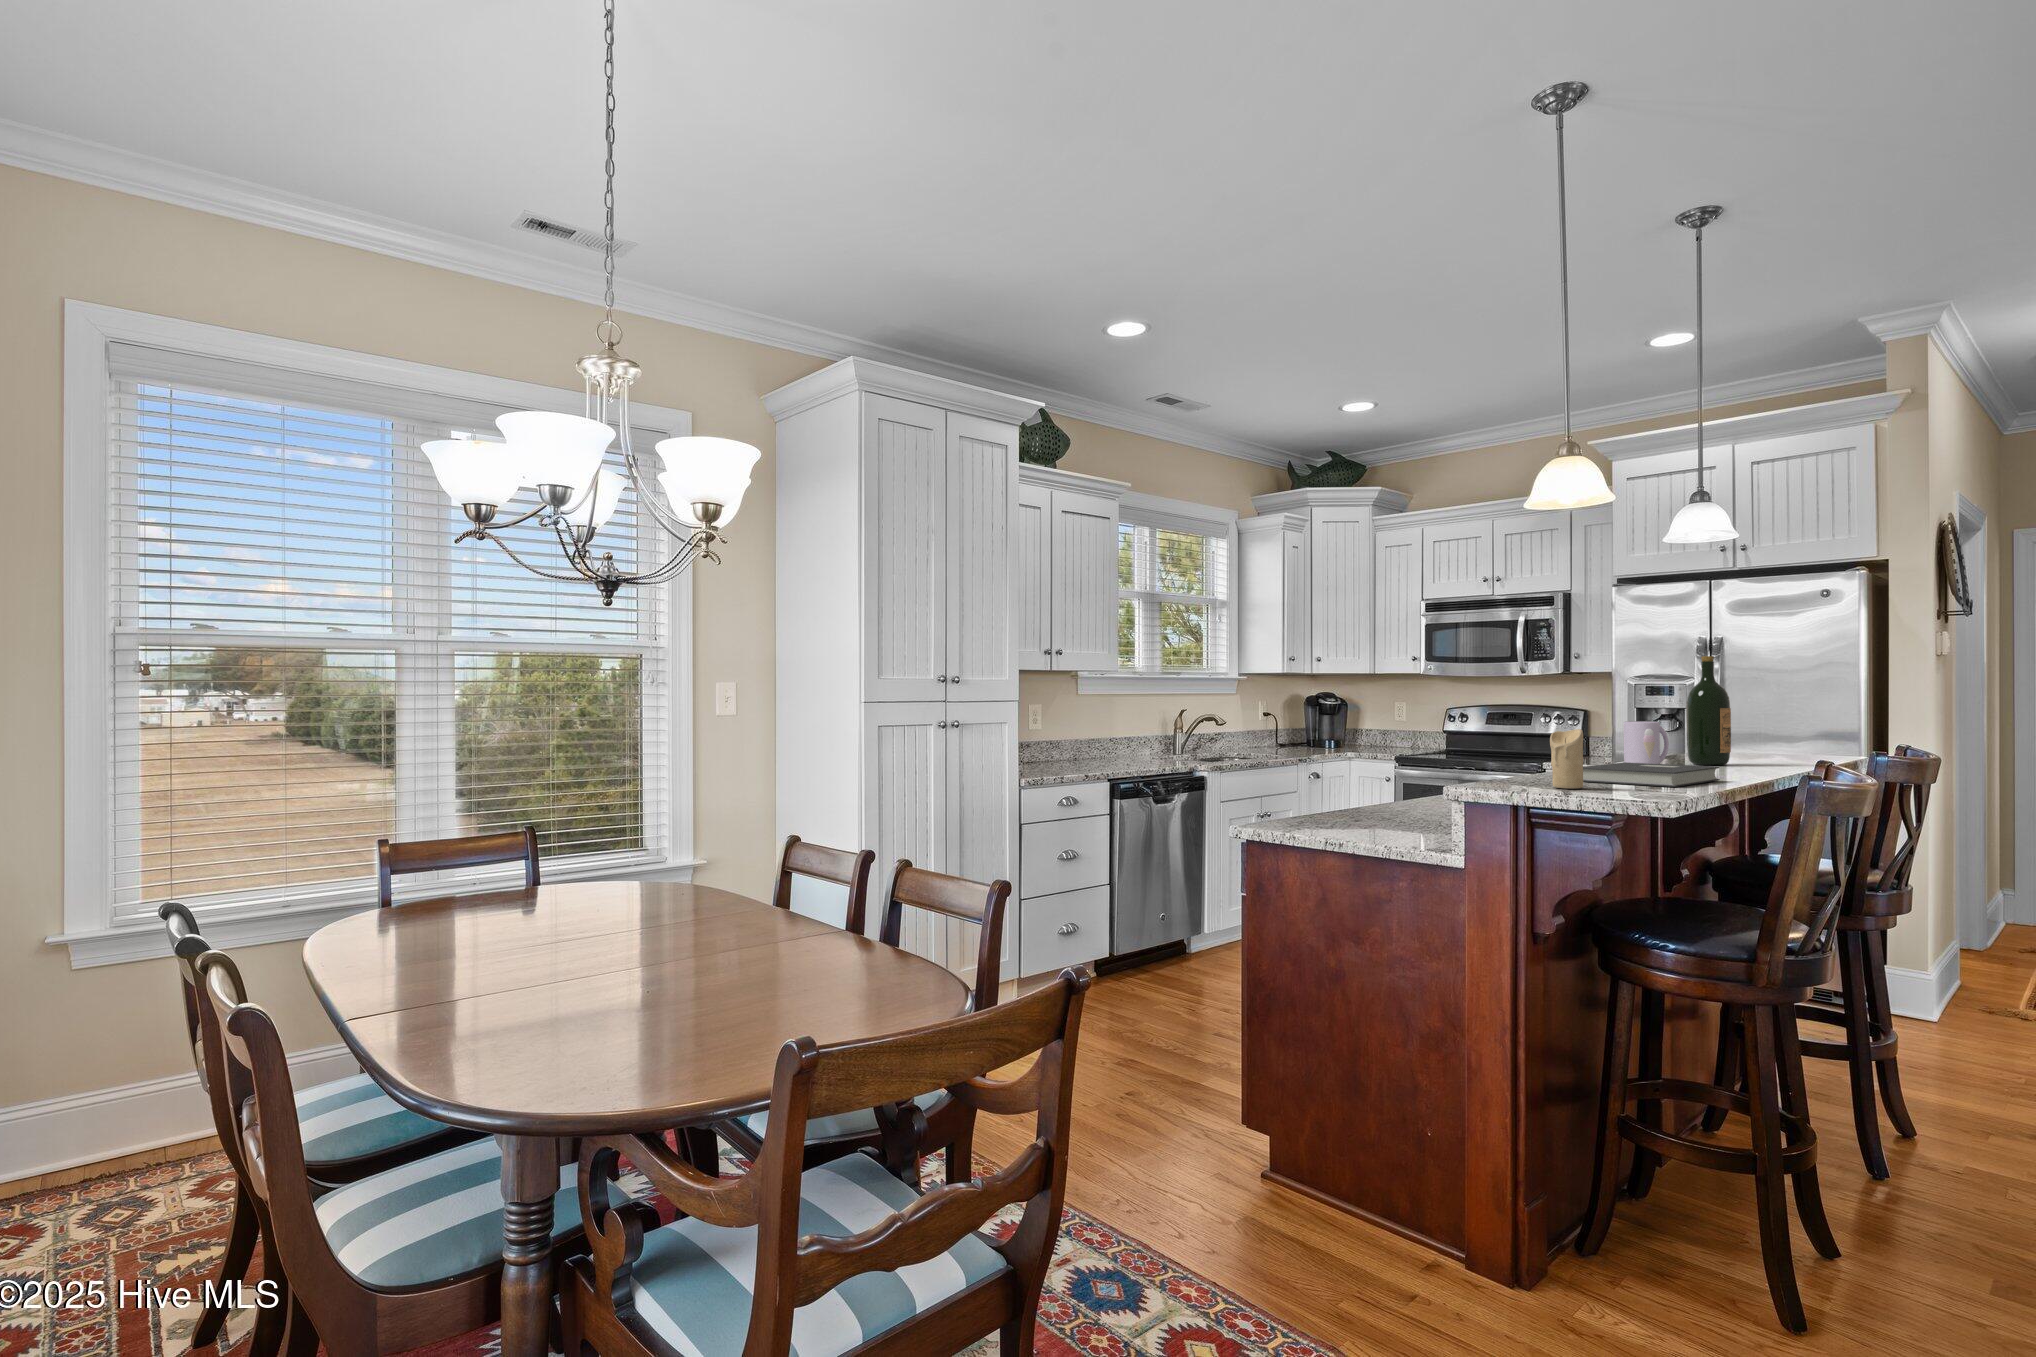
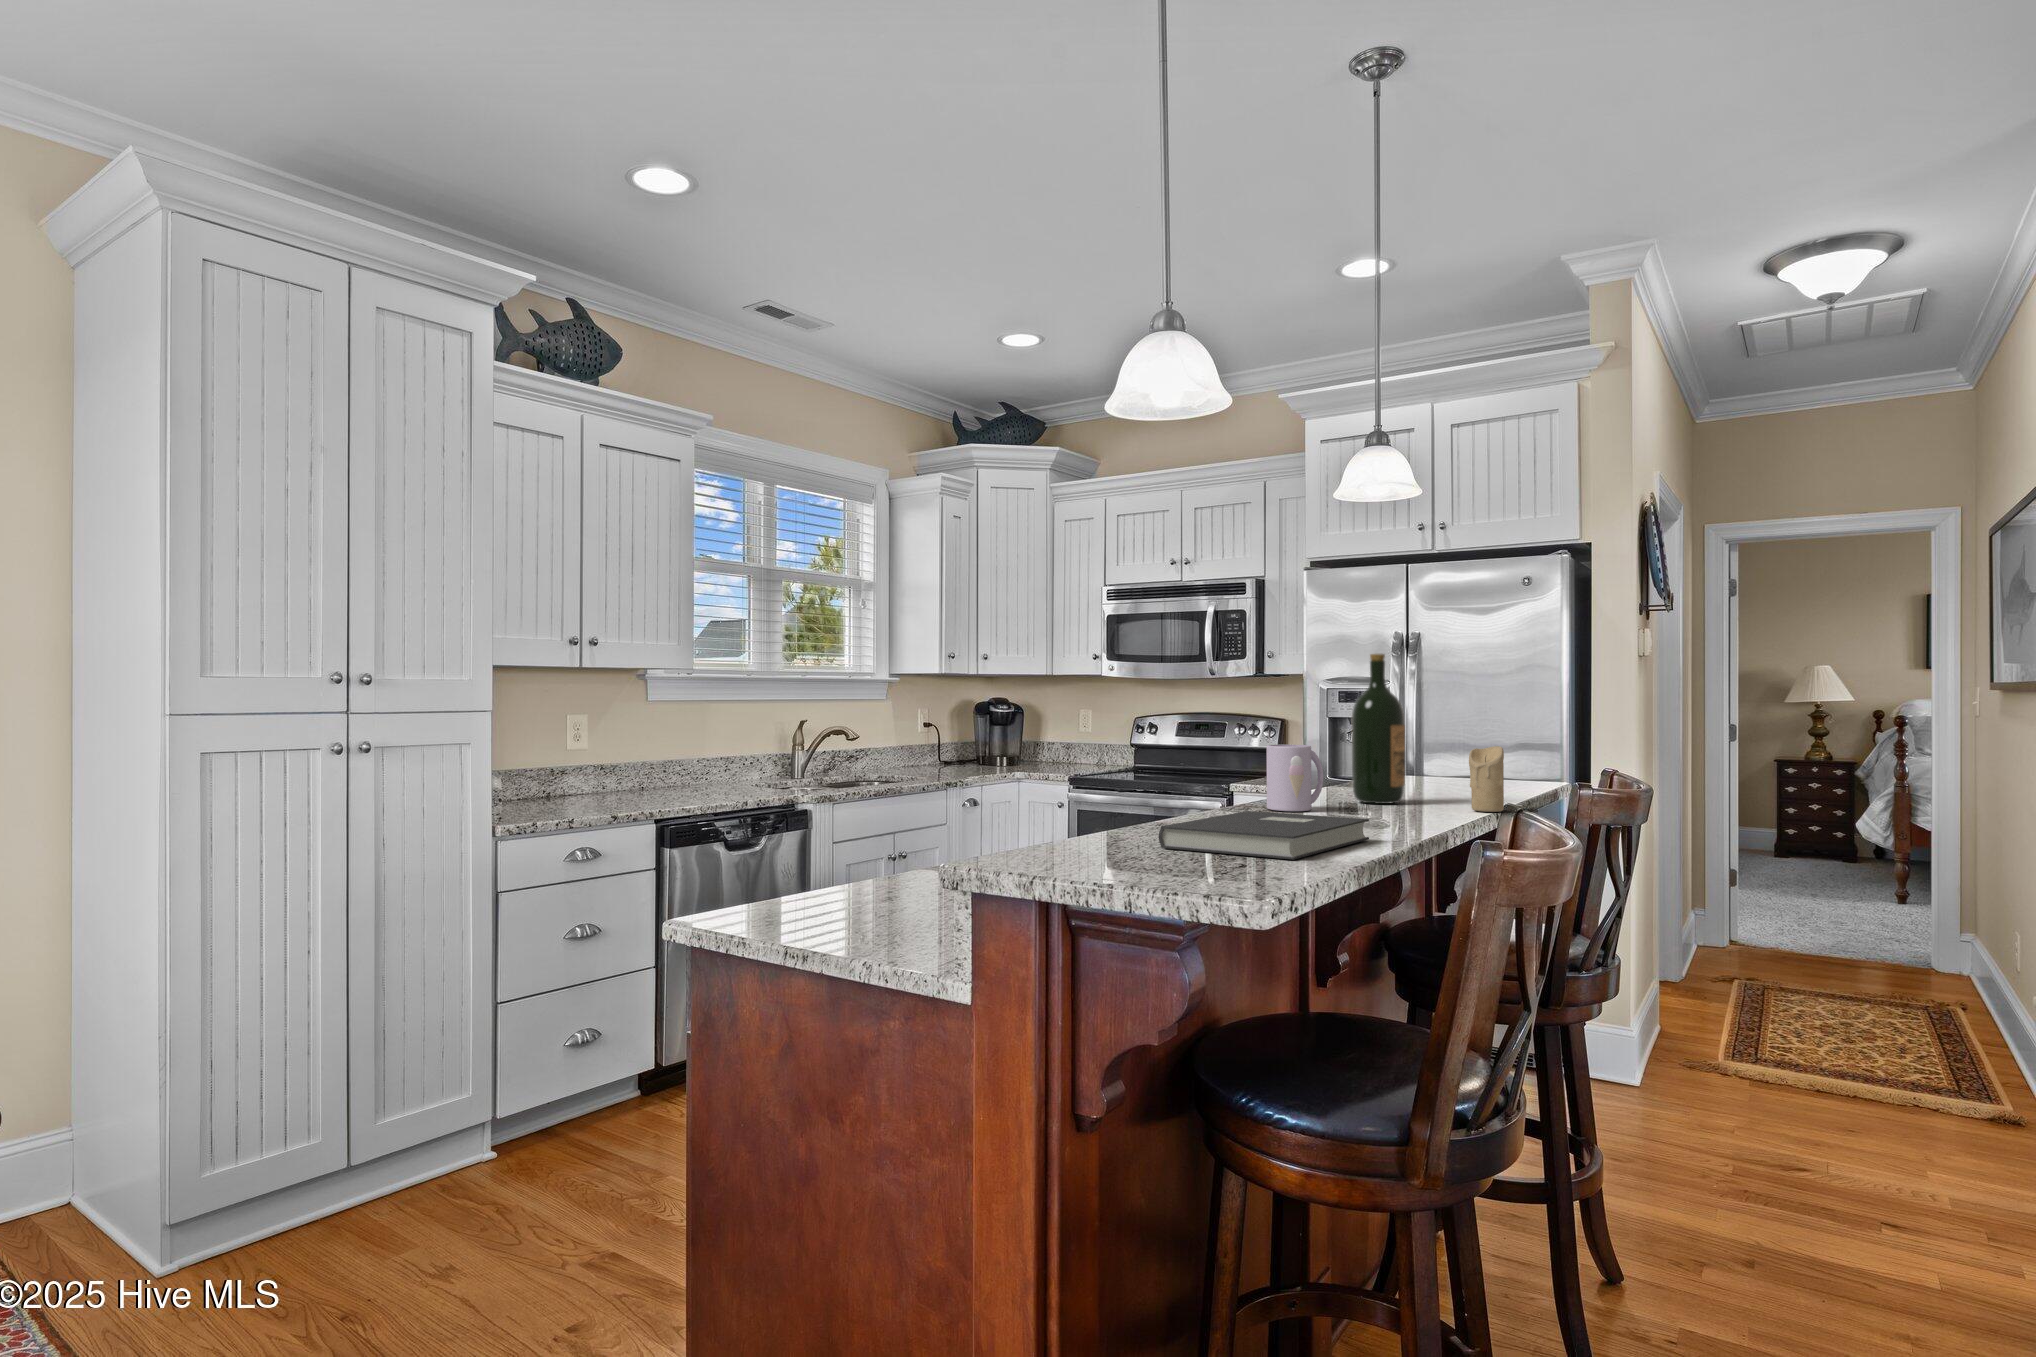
candle: present [1550,729,1583,789] -> present [1469,746,1504,812]

